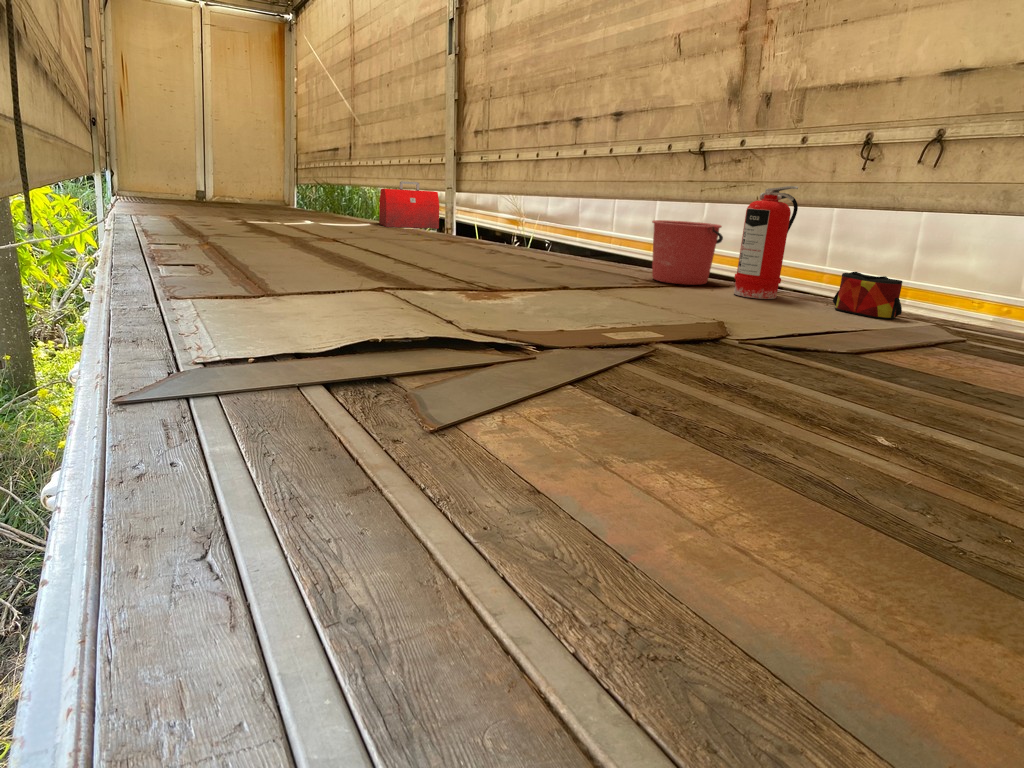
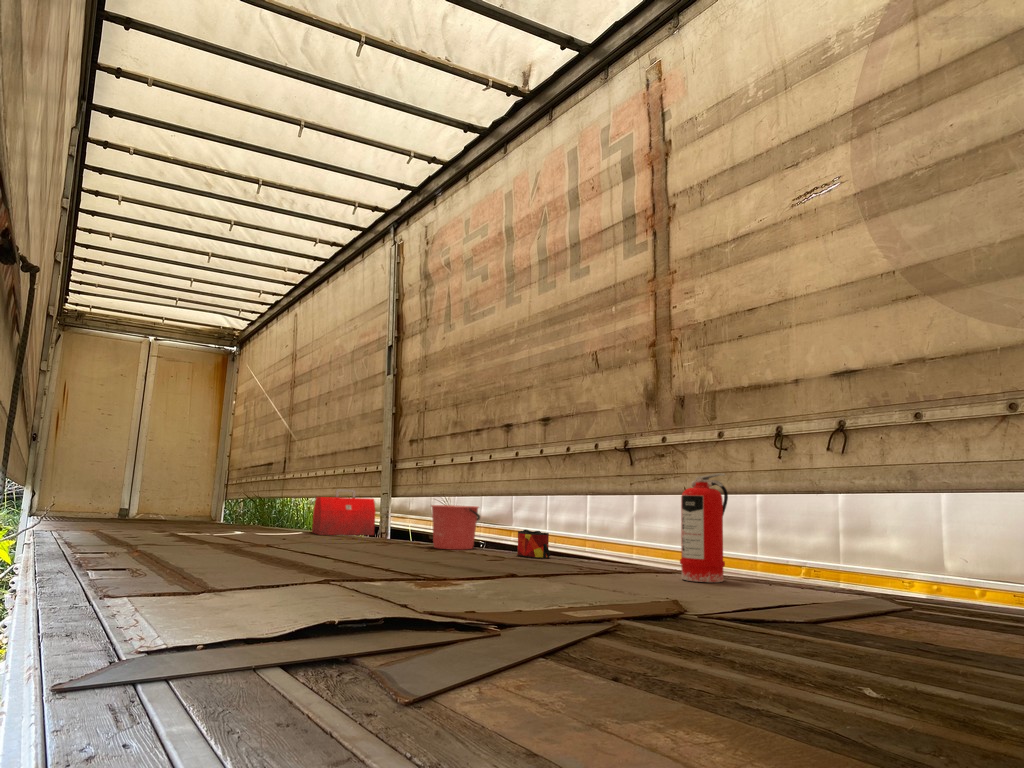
bucket: present [652,220,723,285] -> present [432,505,480,550]
bag: present [833,272,902,319] -> present [517,530,550,558]

